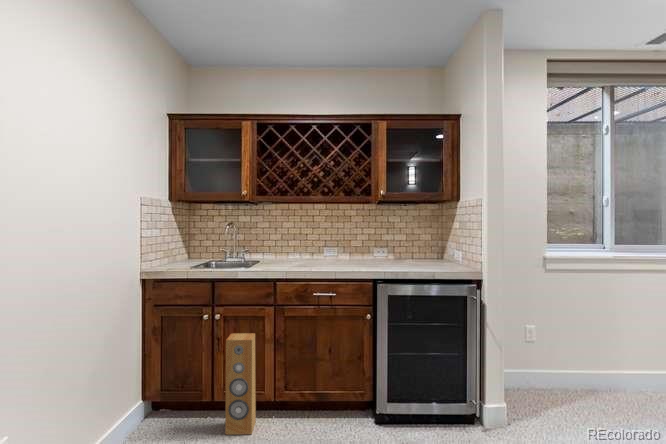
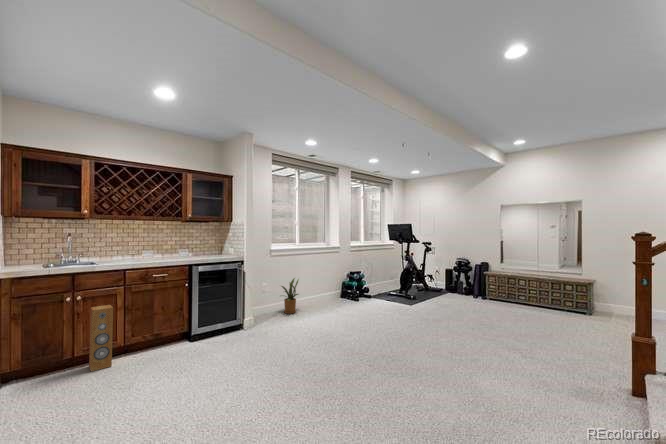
house plant: none [567,326,624,409] -> present [281,278,299,314]

